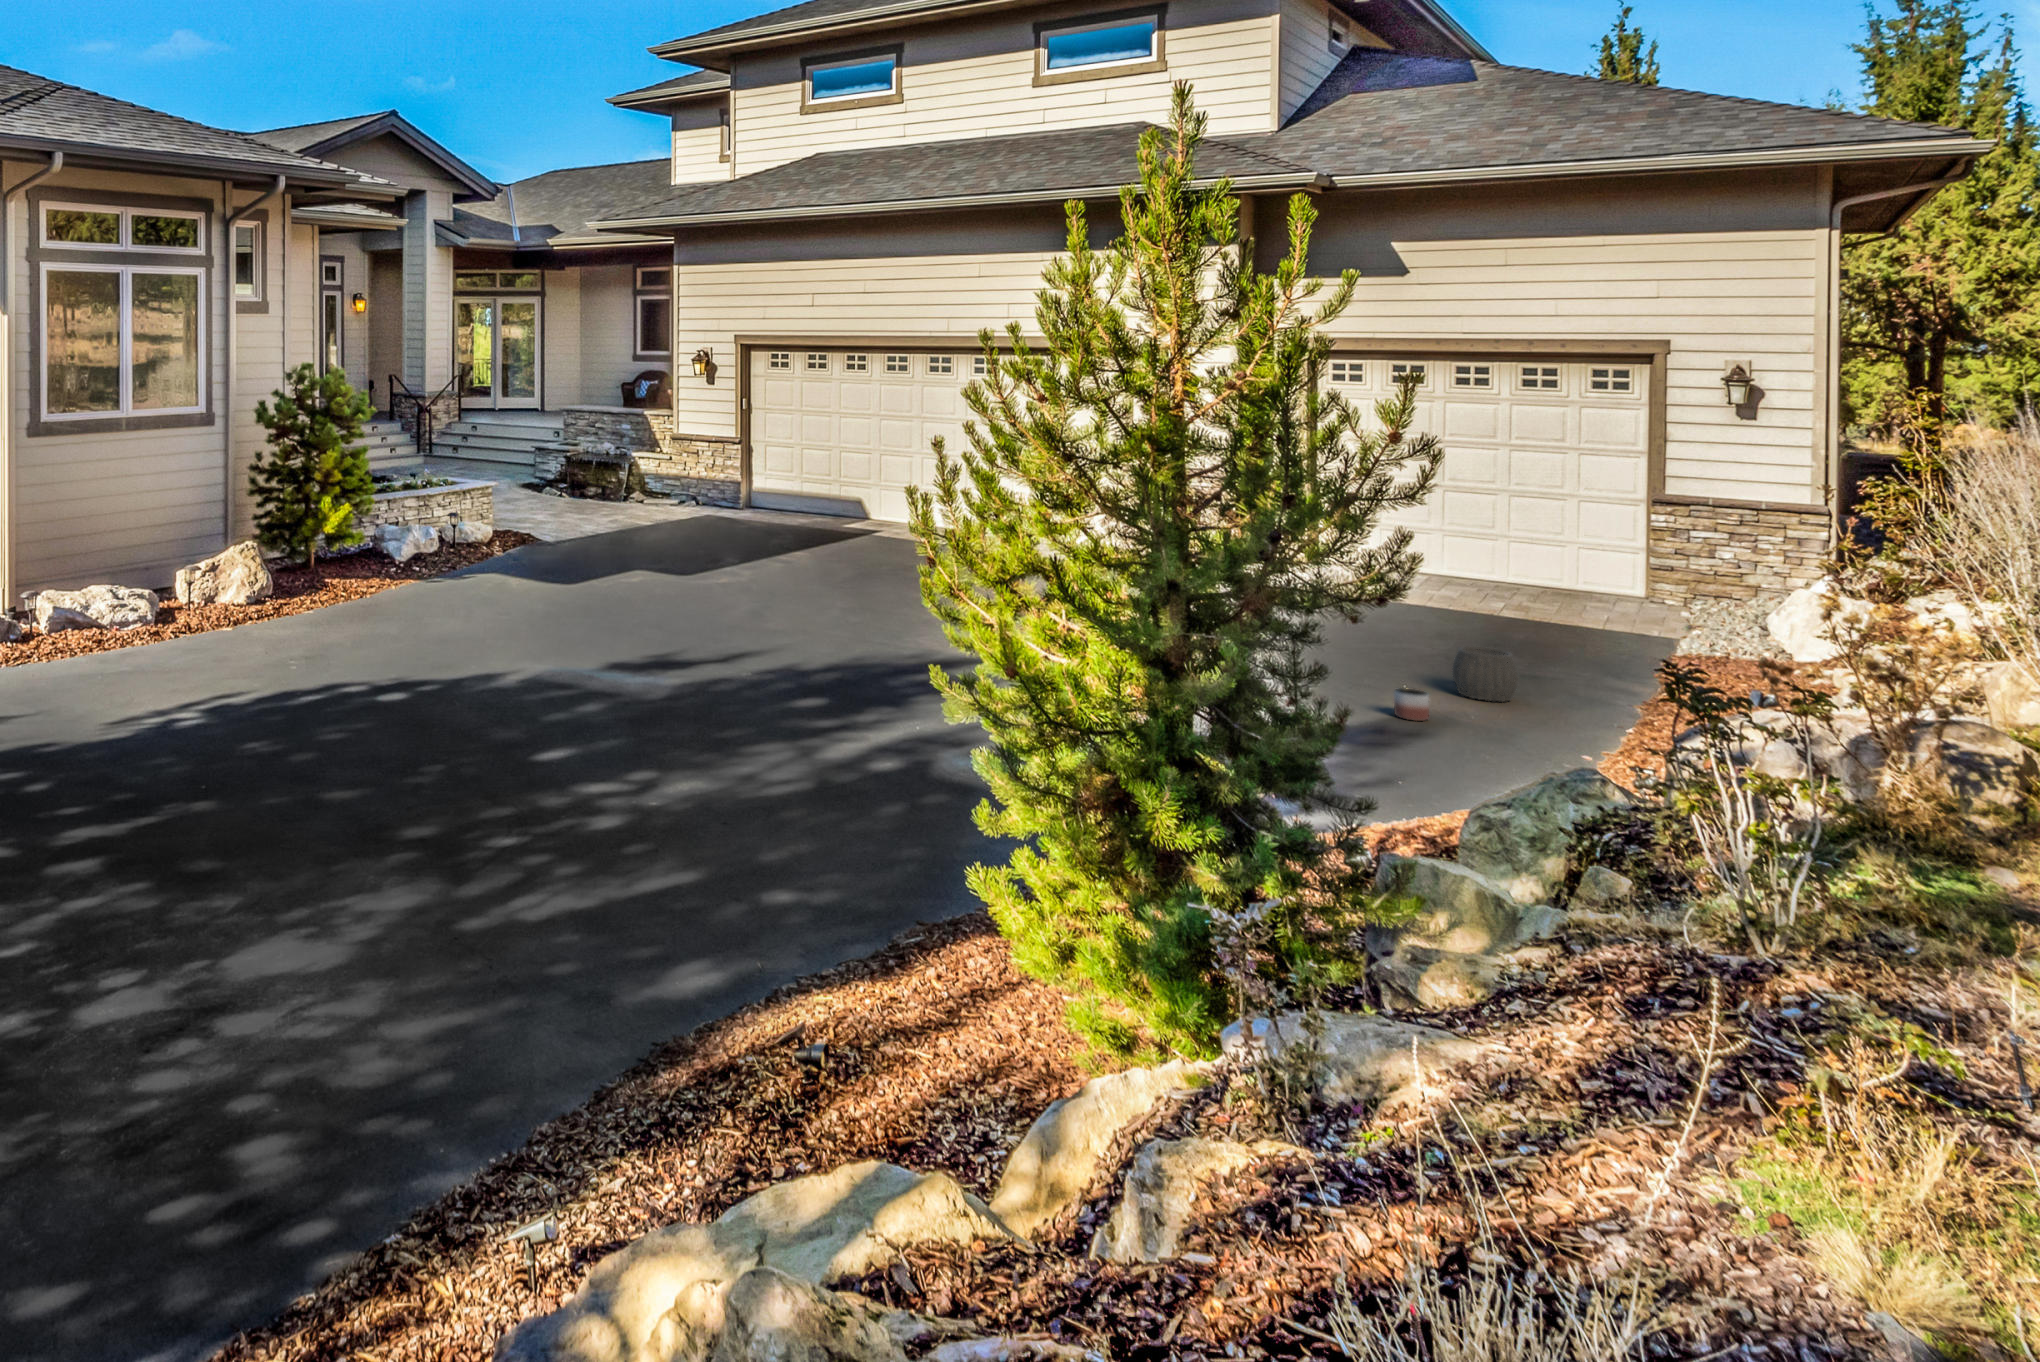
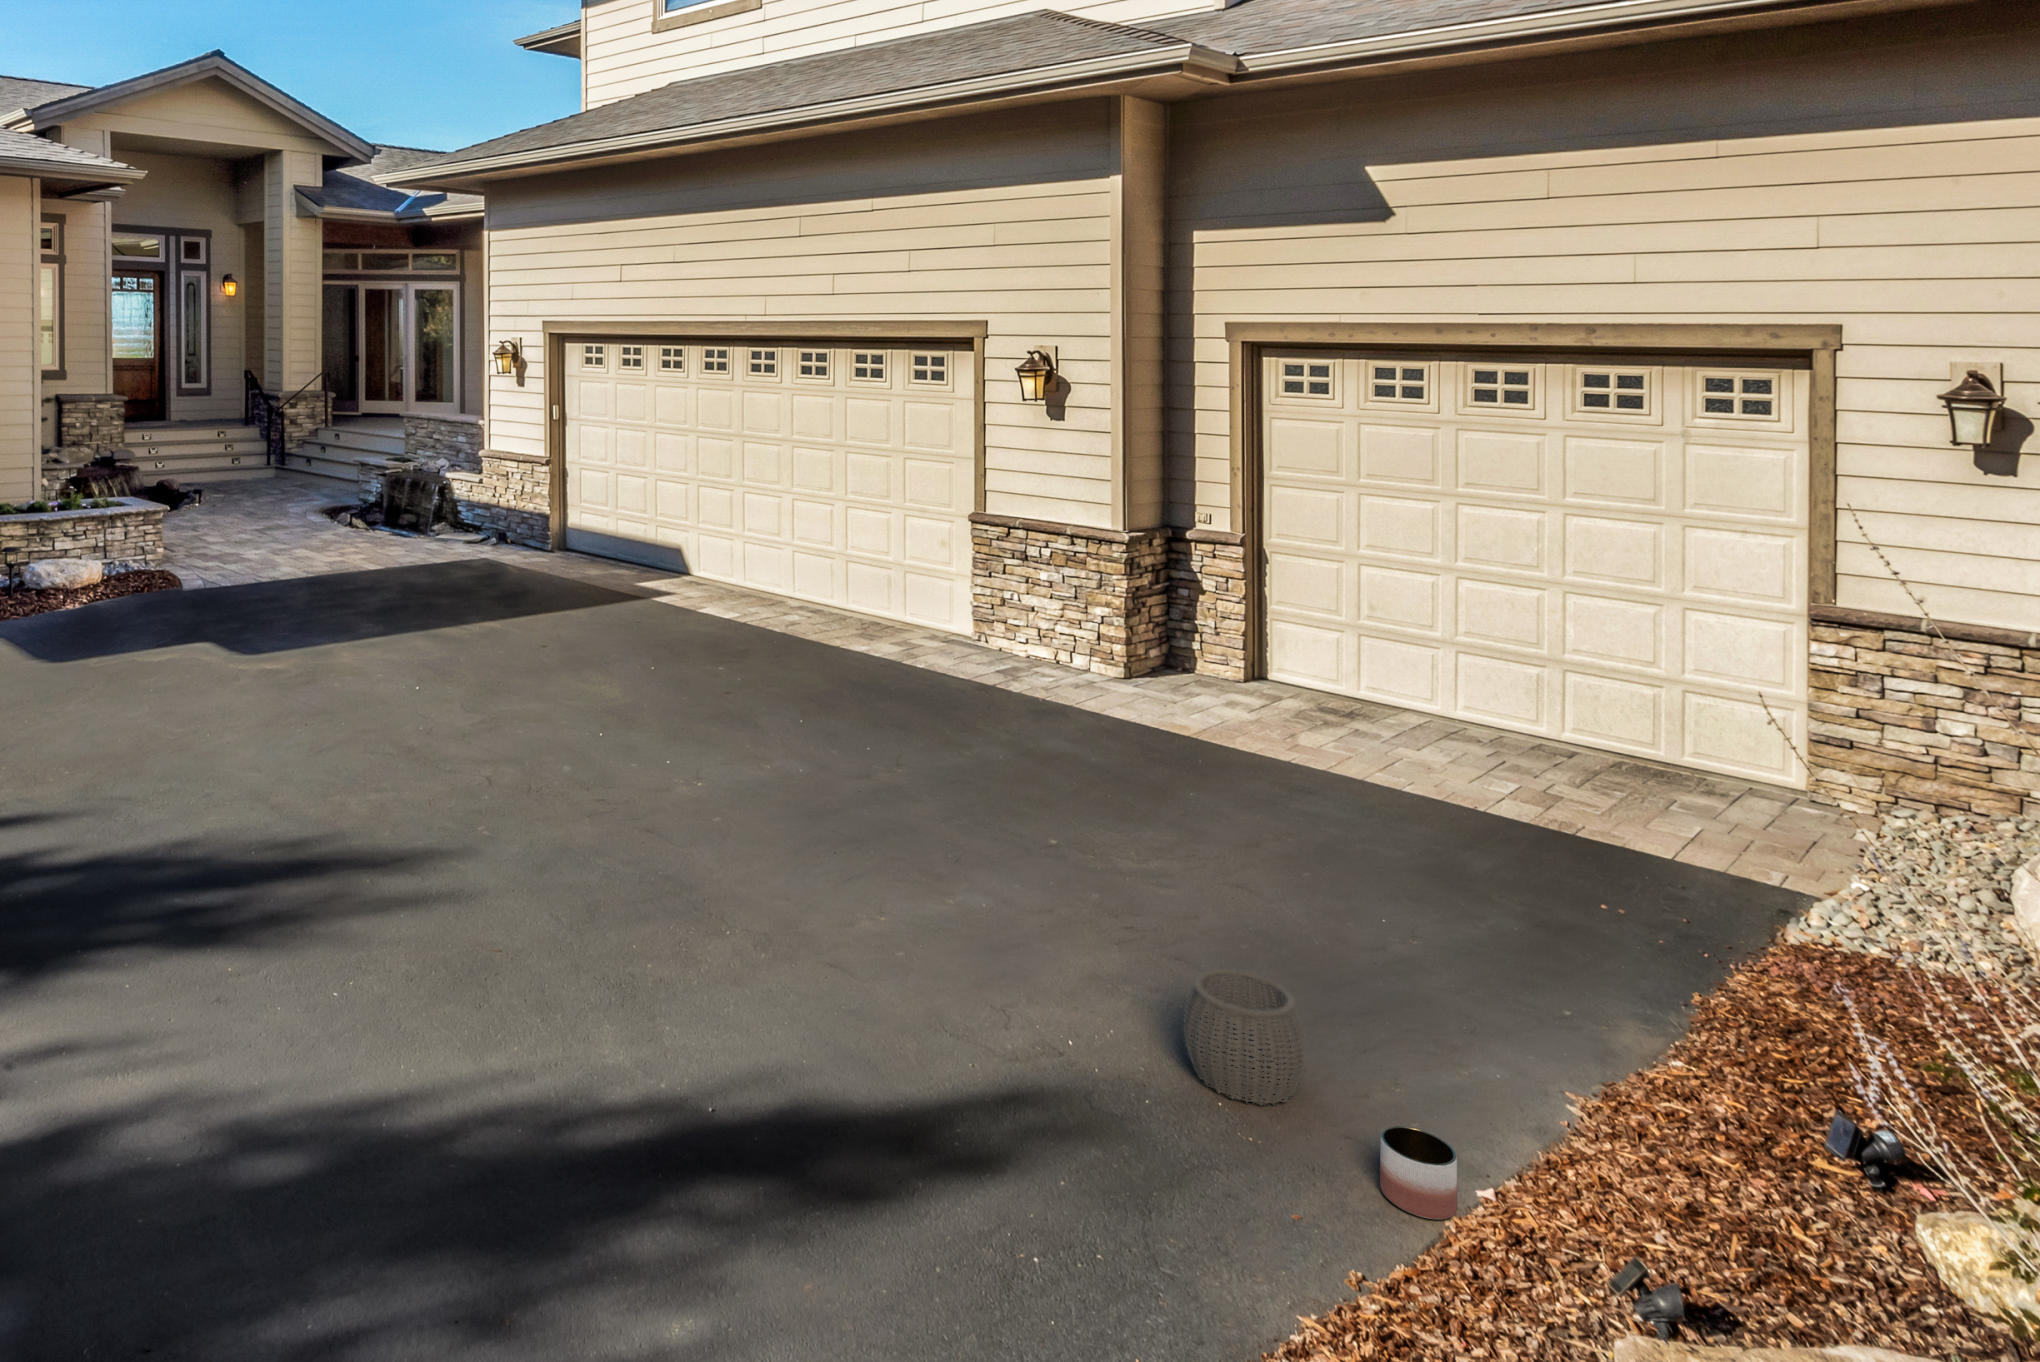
planter: present [1394,688,1429,721] -> present [1380,1126,1458,1219]

